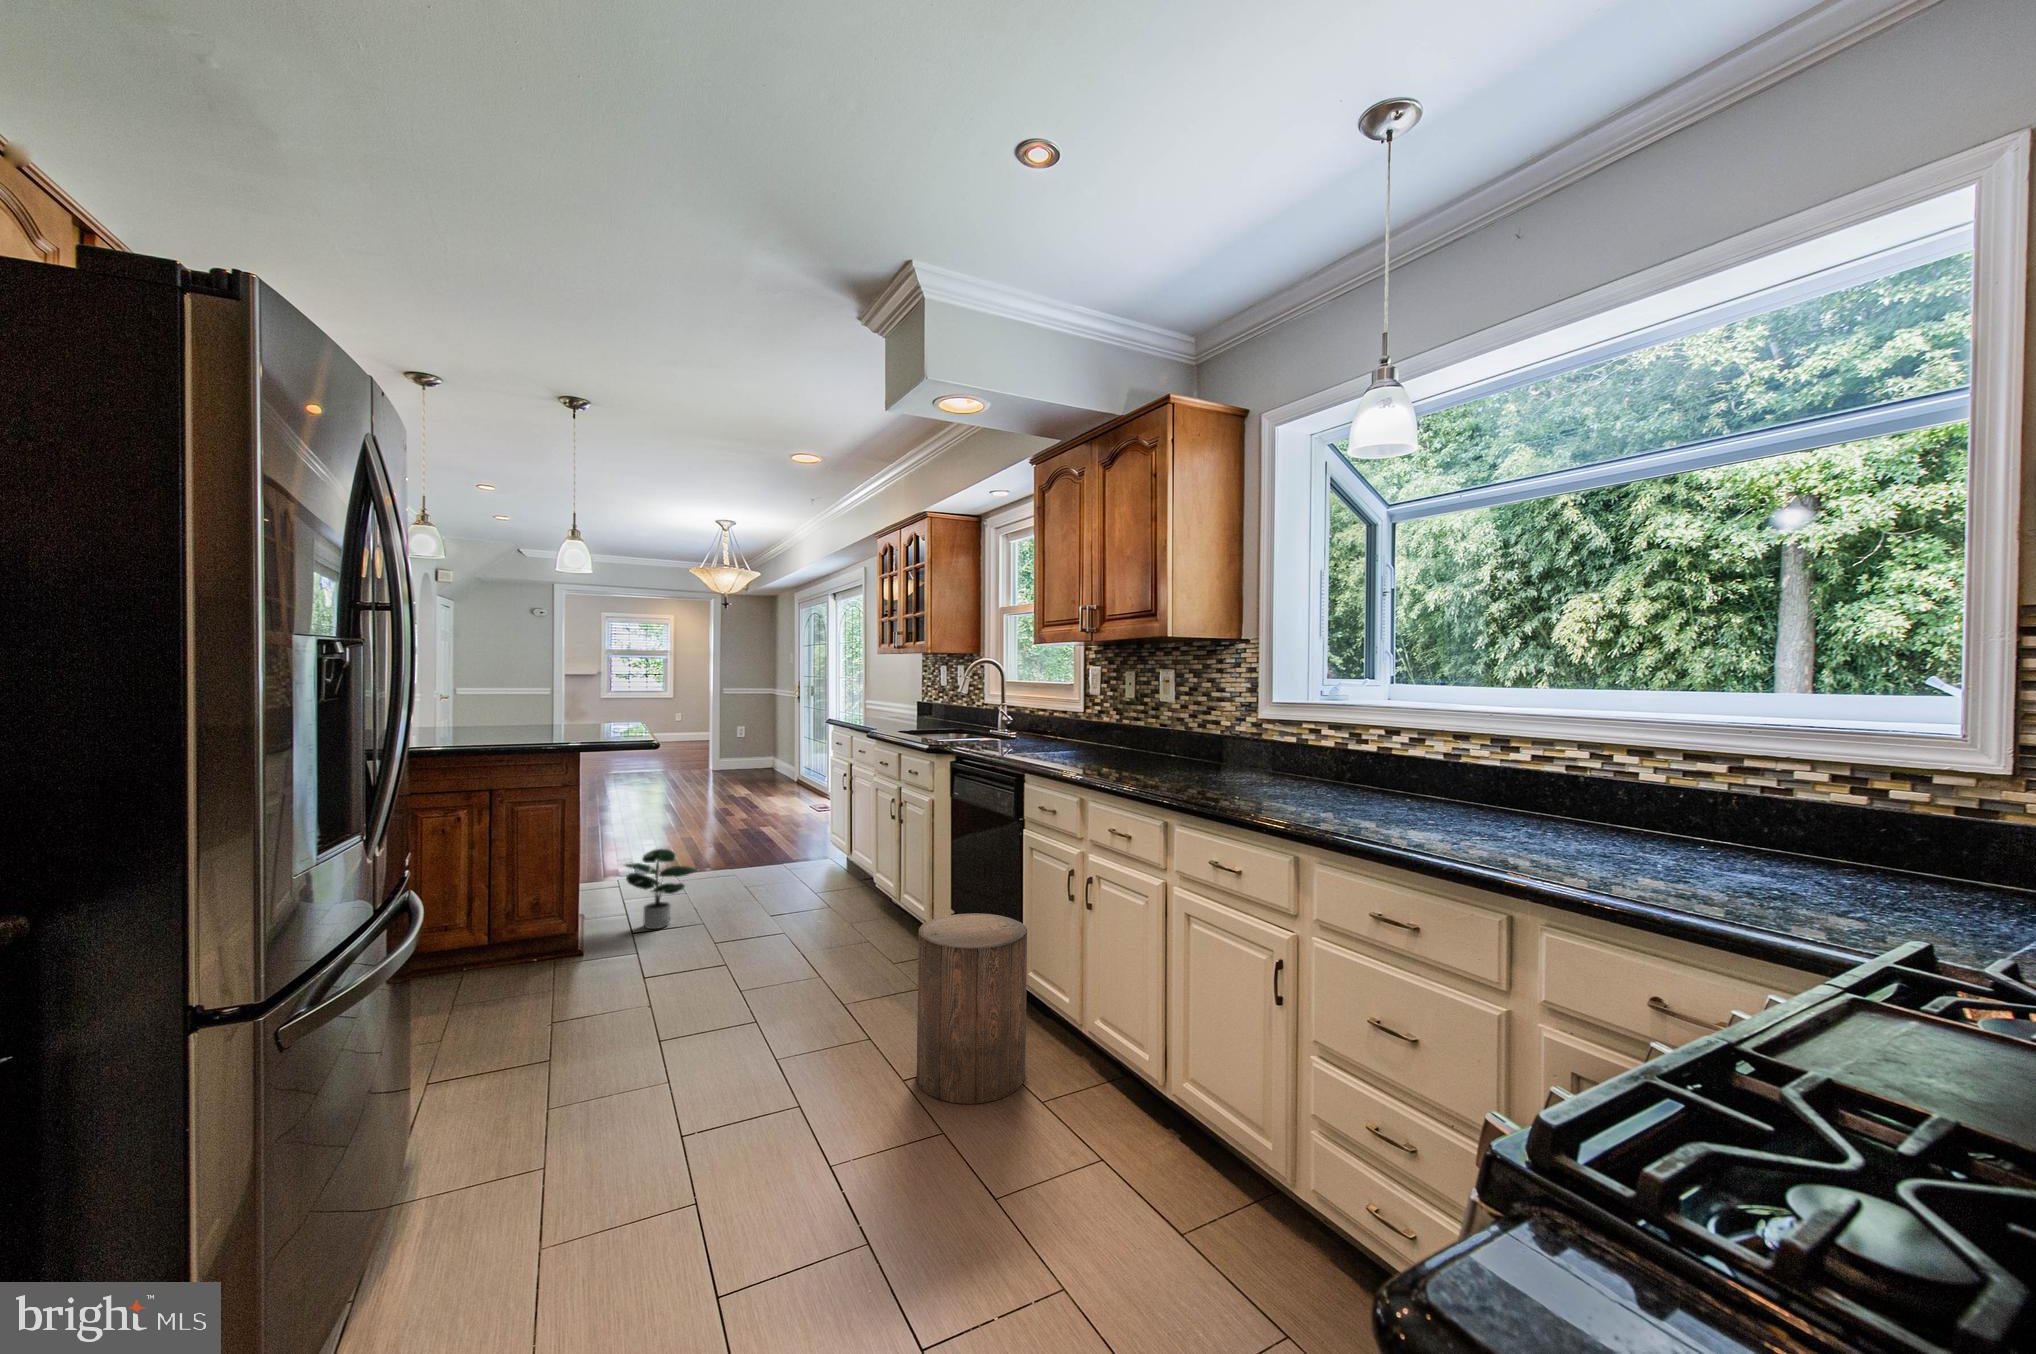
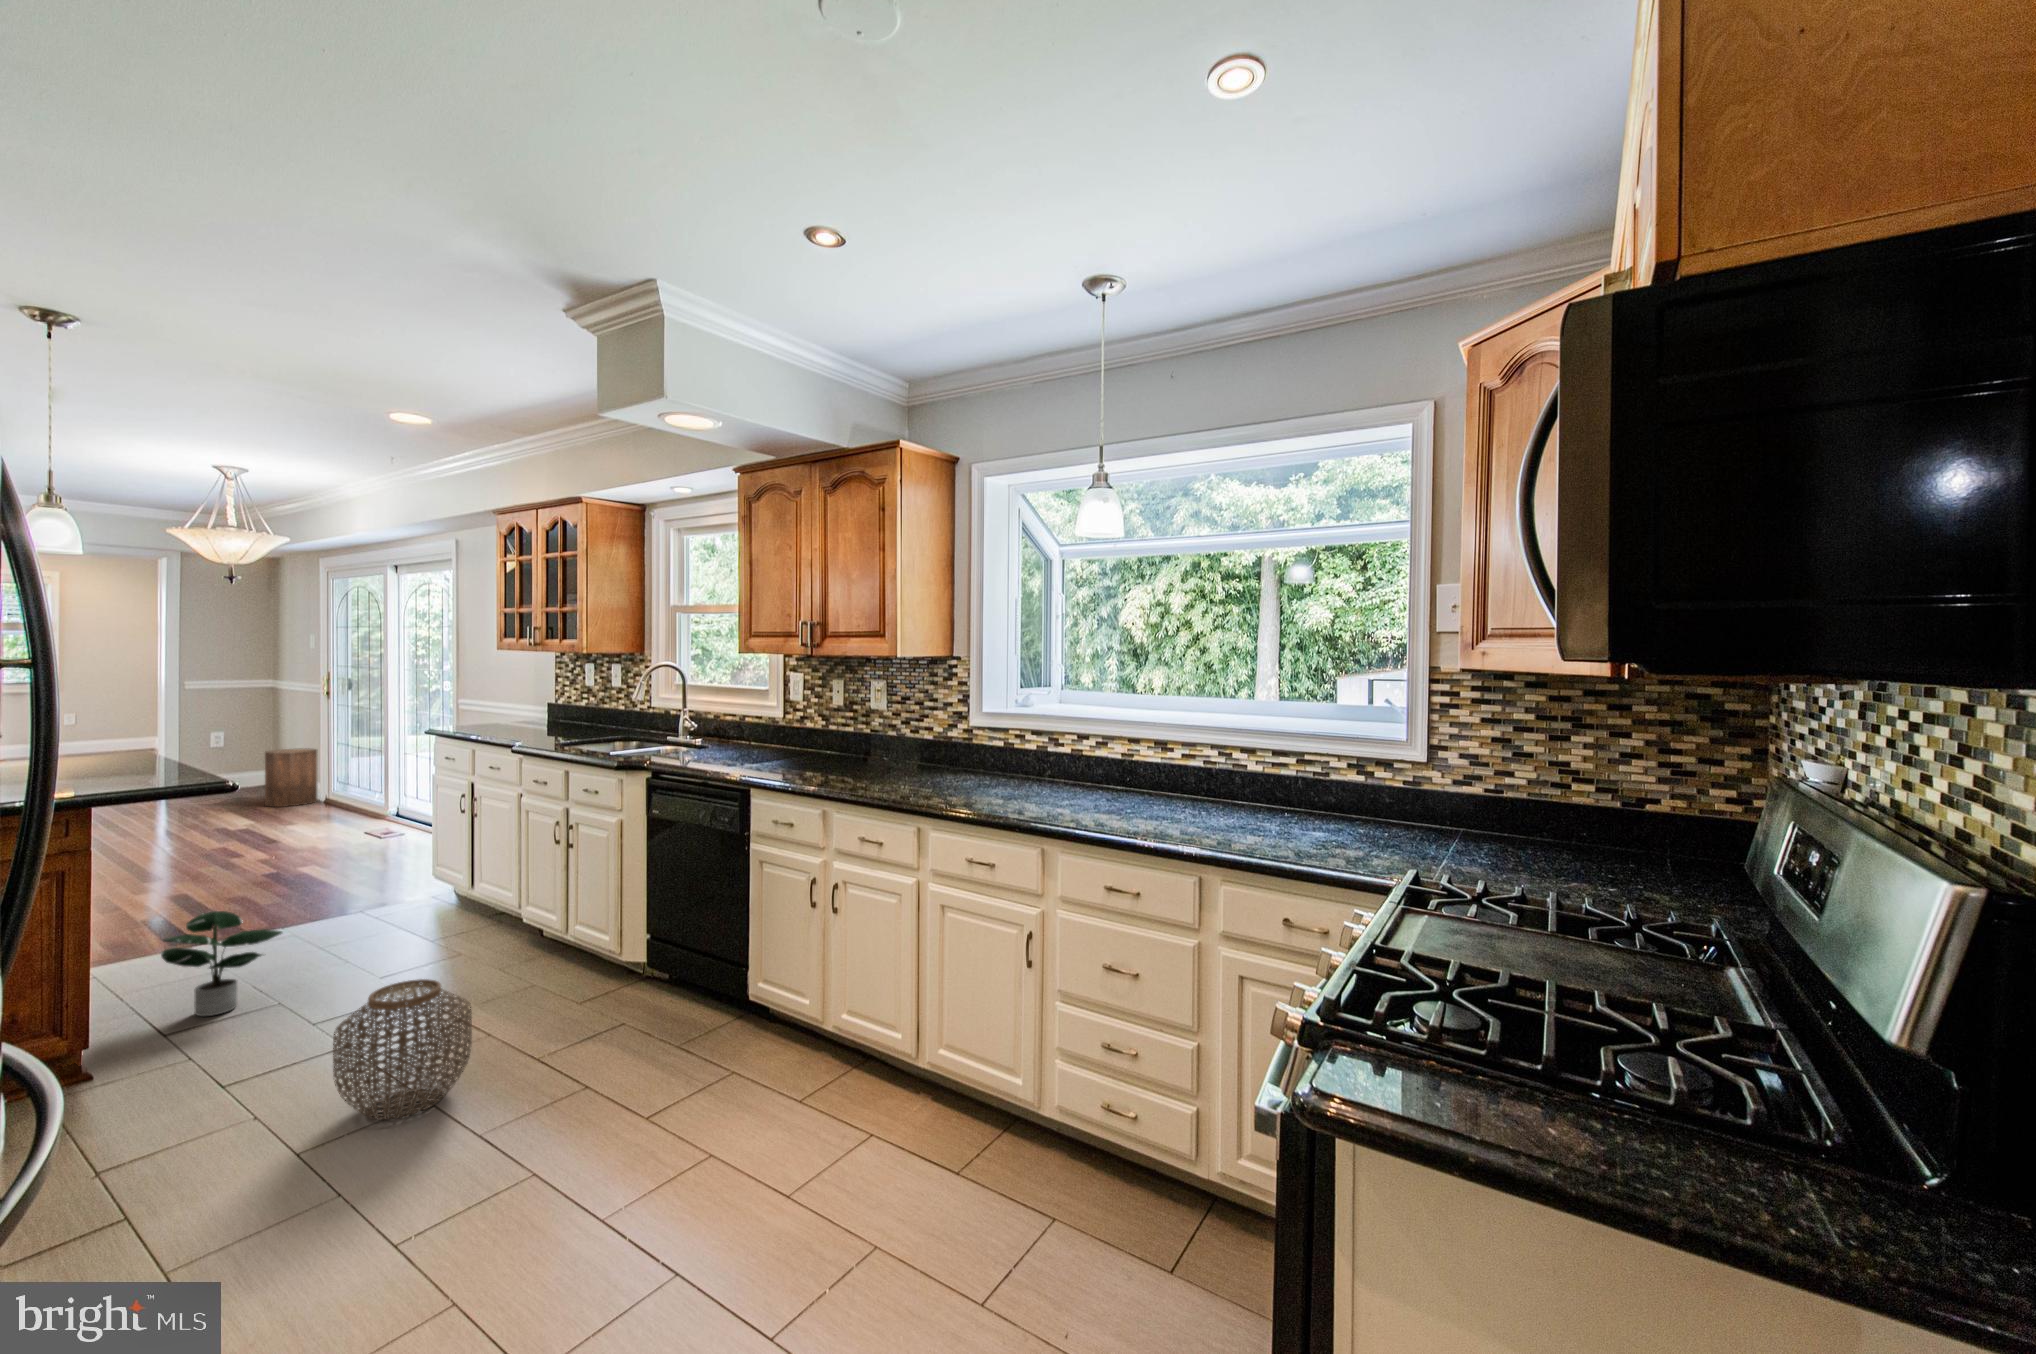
stool: present [917,913,1027,1104] -> present [265,748,317,807]
woven basket: none [676,920,779,1038] -> present [333,979,472,1119]

